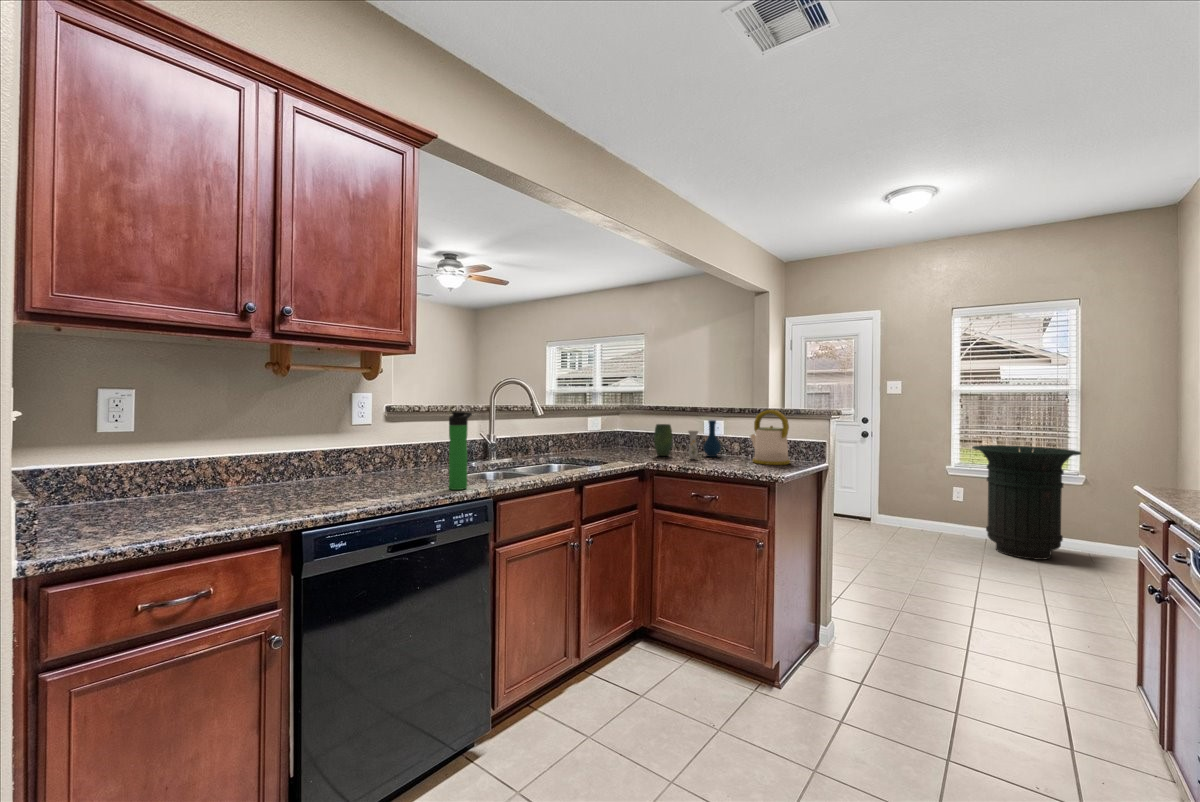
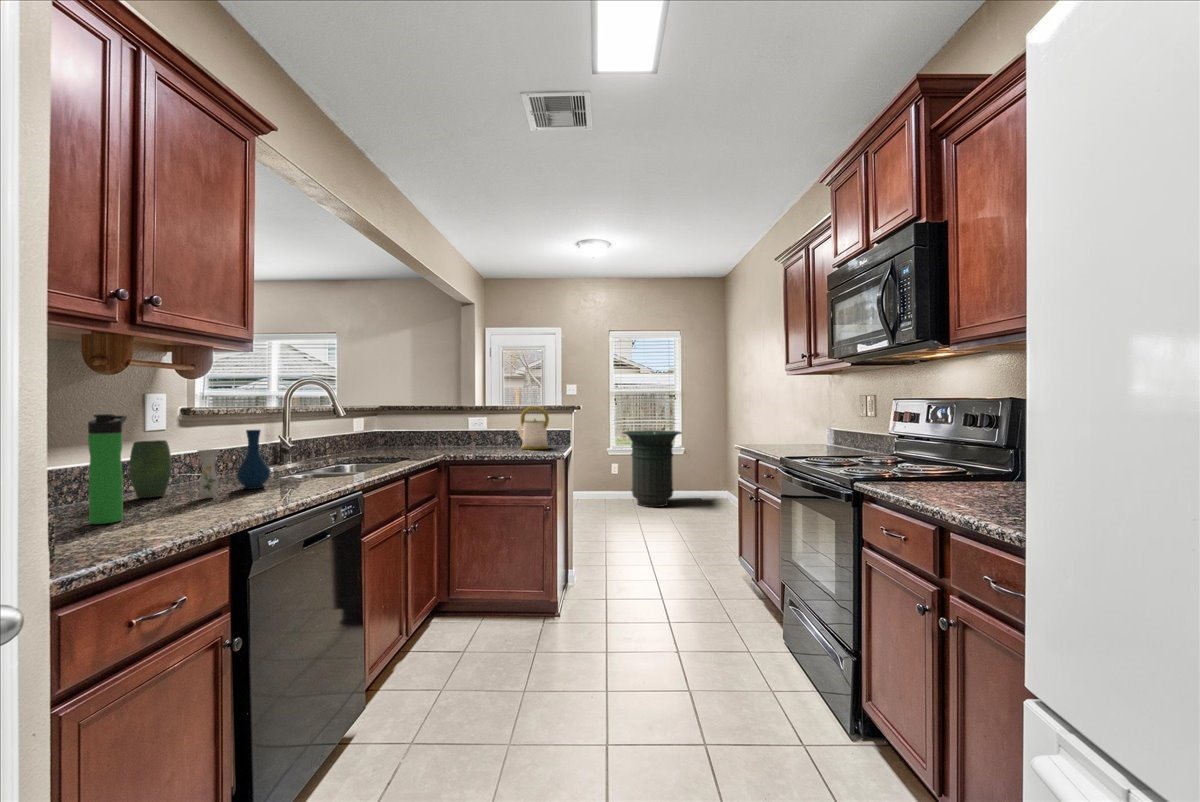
bottle: present [449,411,472,490] -> present [88,414,127,524]
vase: present [654,420,721,459] -> present [129,430,270,498]

